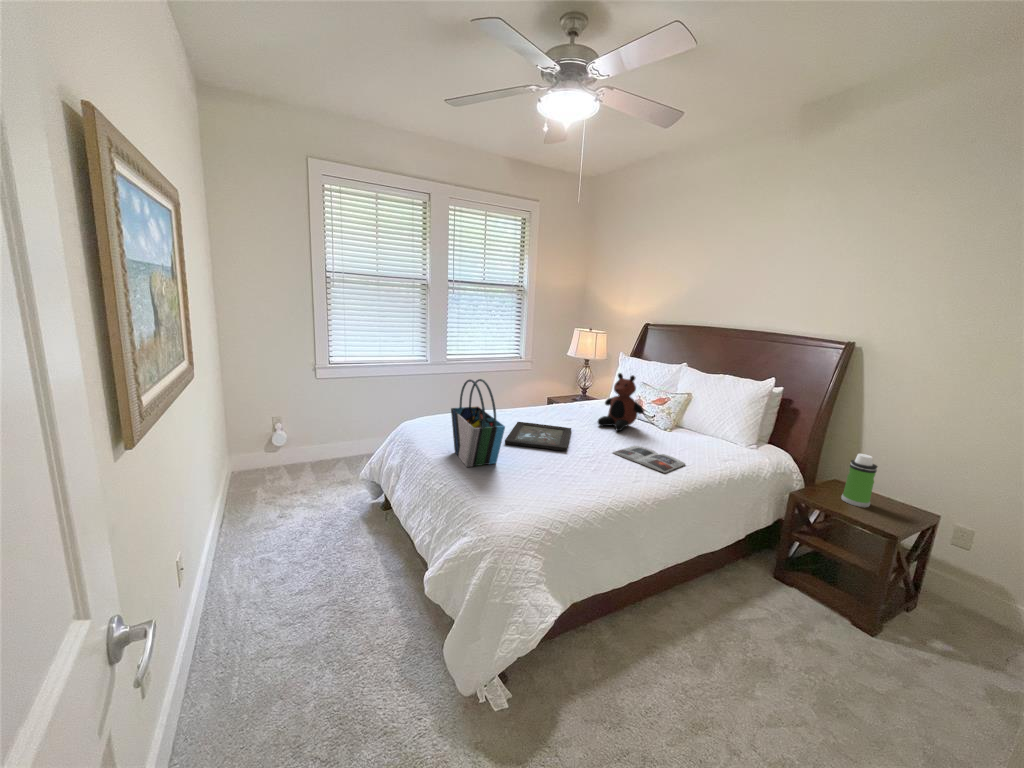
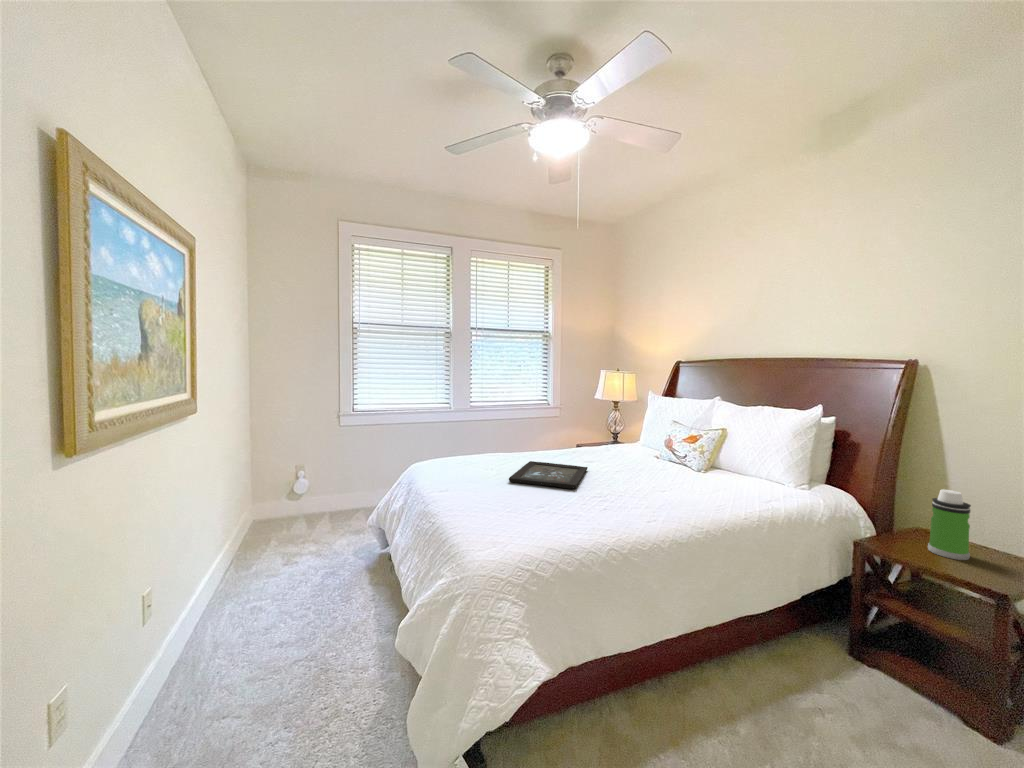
teddy bear: present [598,373,643,431] -> none [619,407,669,471]
tote bag: present [451,379,505,467] -> none [449,408,498,503]
magazine: present [613,446,685,473] -> none [629,484,716,512]

